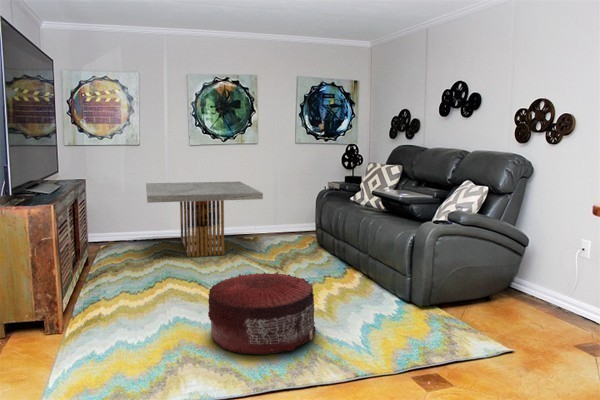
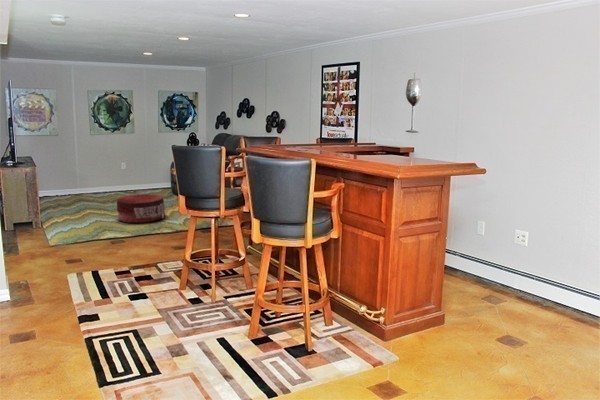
coffee table: present [146,182,263,257] -> none [64,156,140,199]

